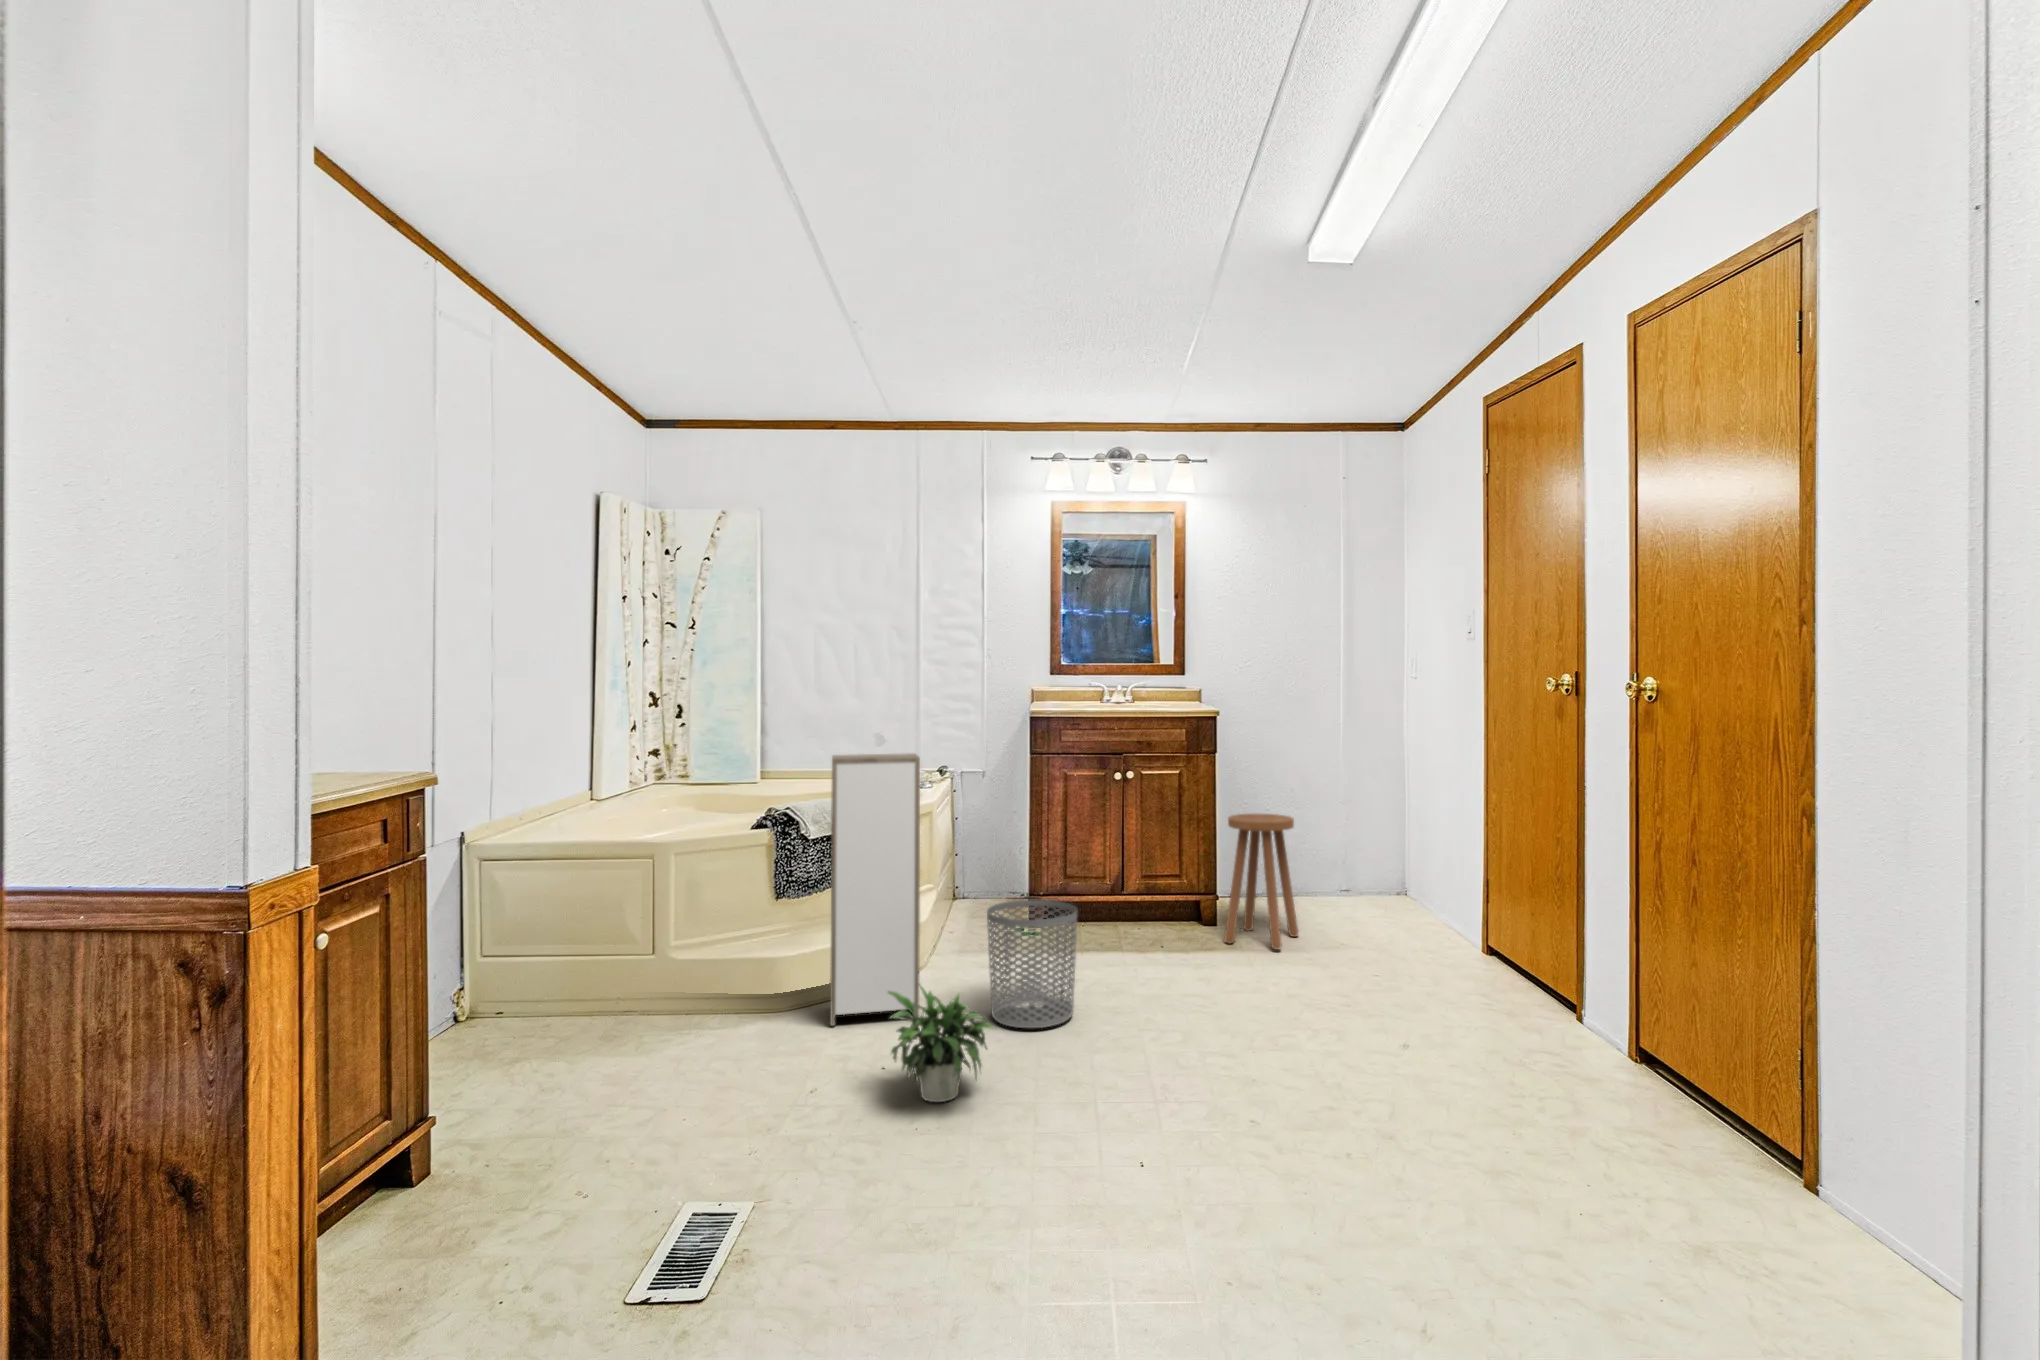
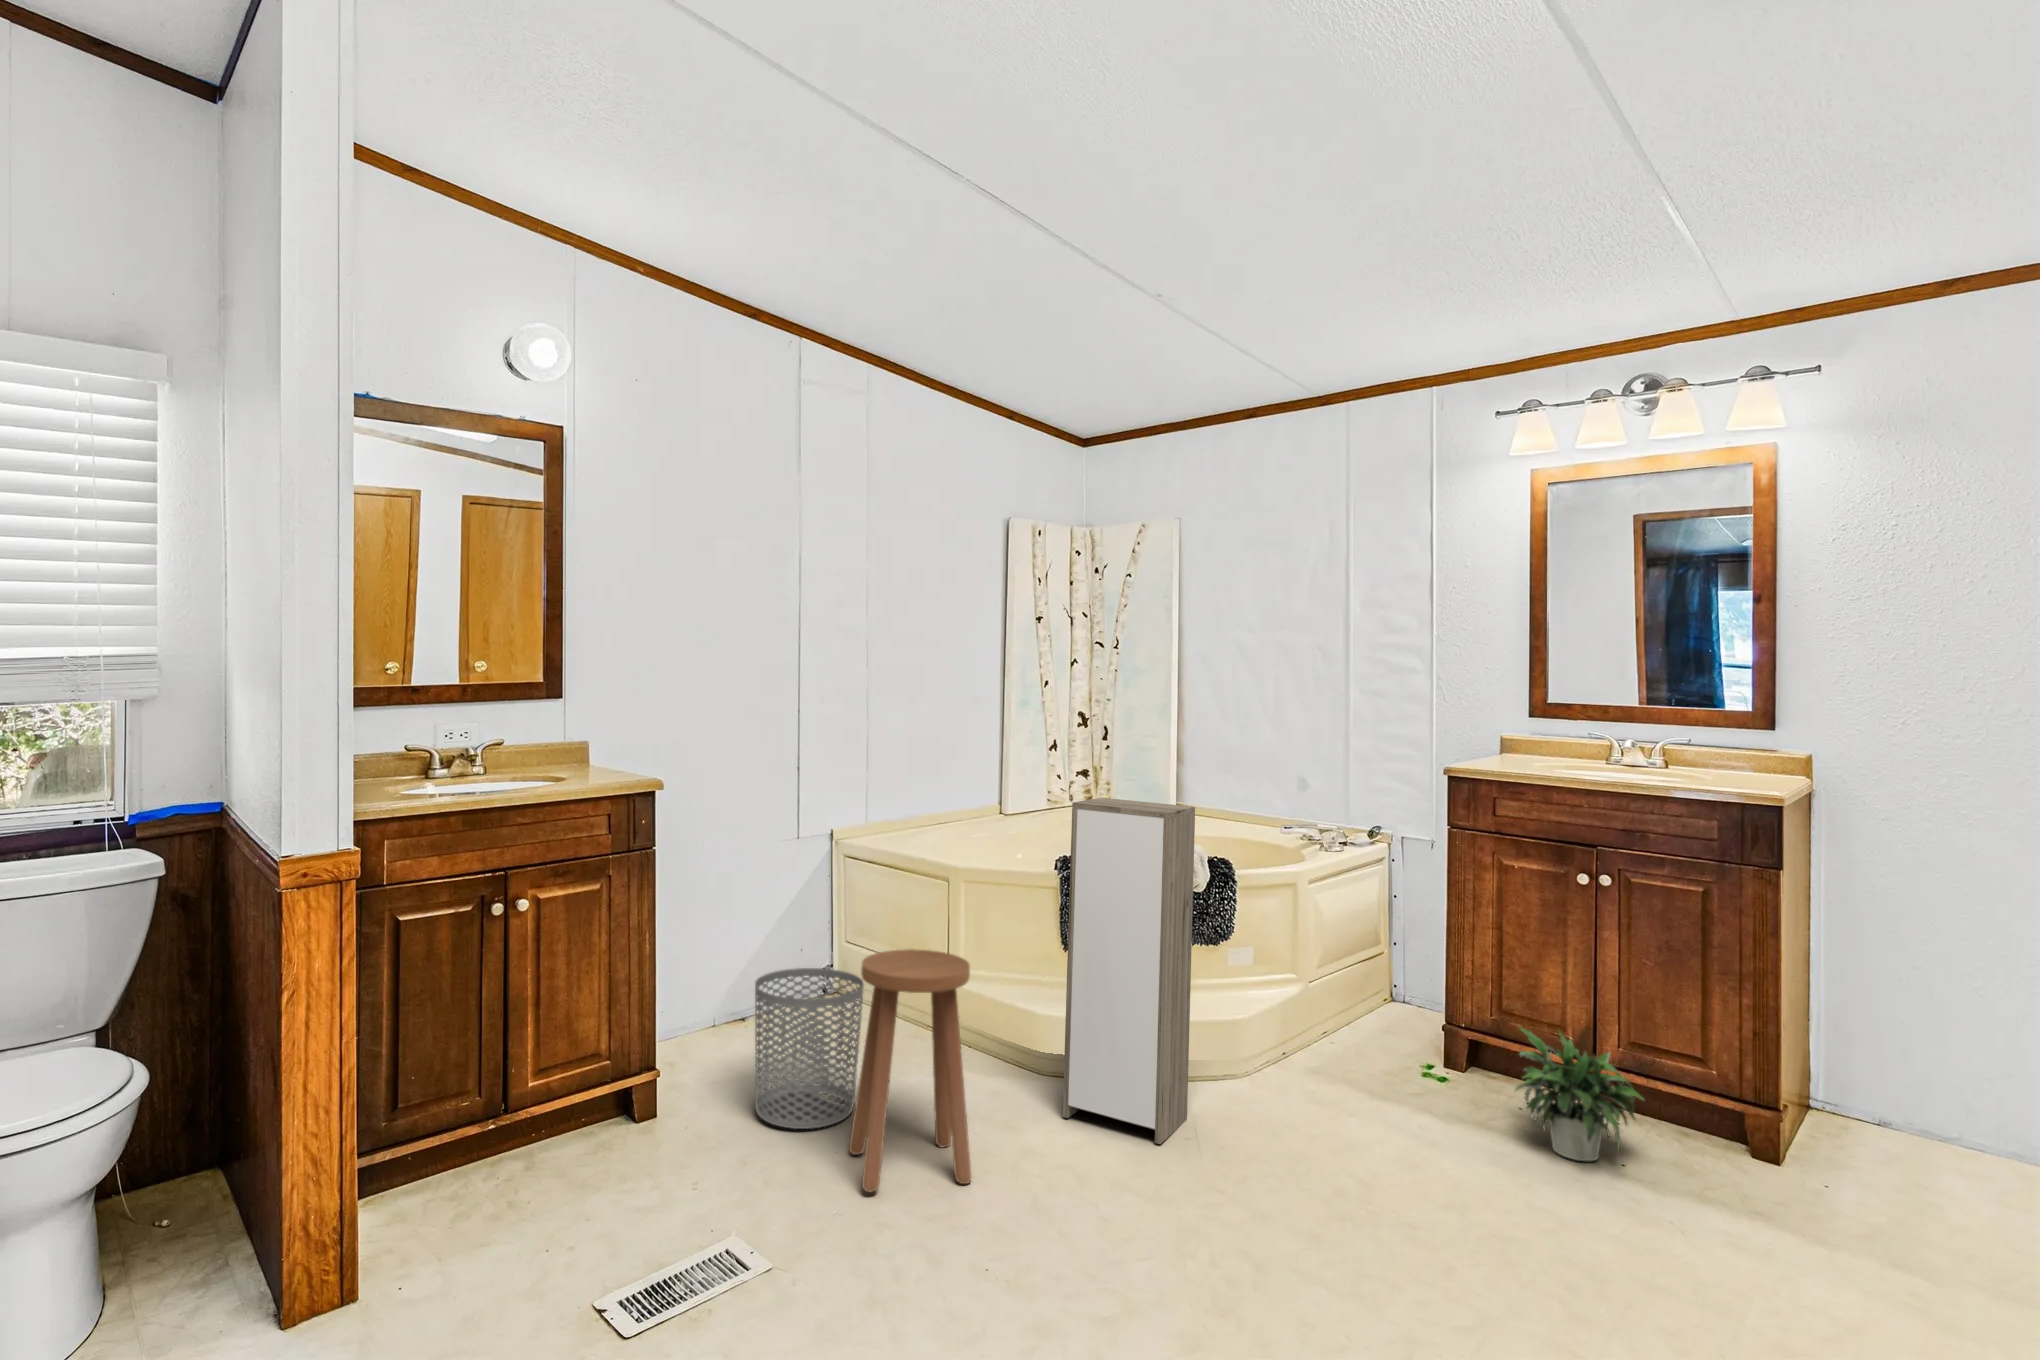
stool: present [1225,814,1299,949] -> present [849,949,972,1192]
waste bin: present [987,900,1077,1028] -> present [755,968,864,1129]
potted plant: present [887,985,994,1102] -> present [1516,1028,1643,1161]

